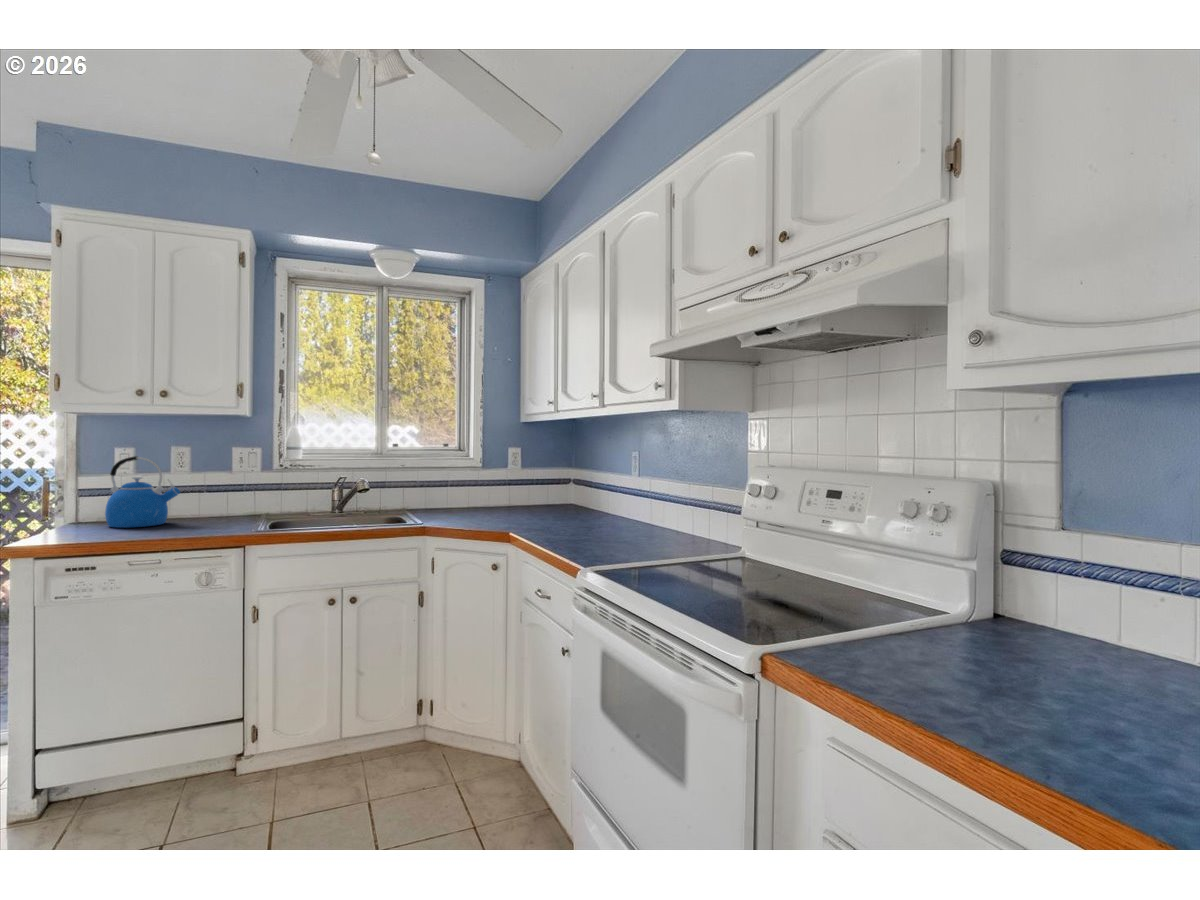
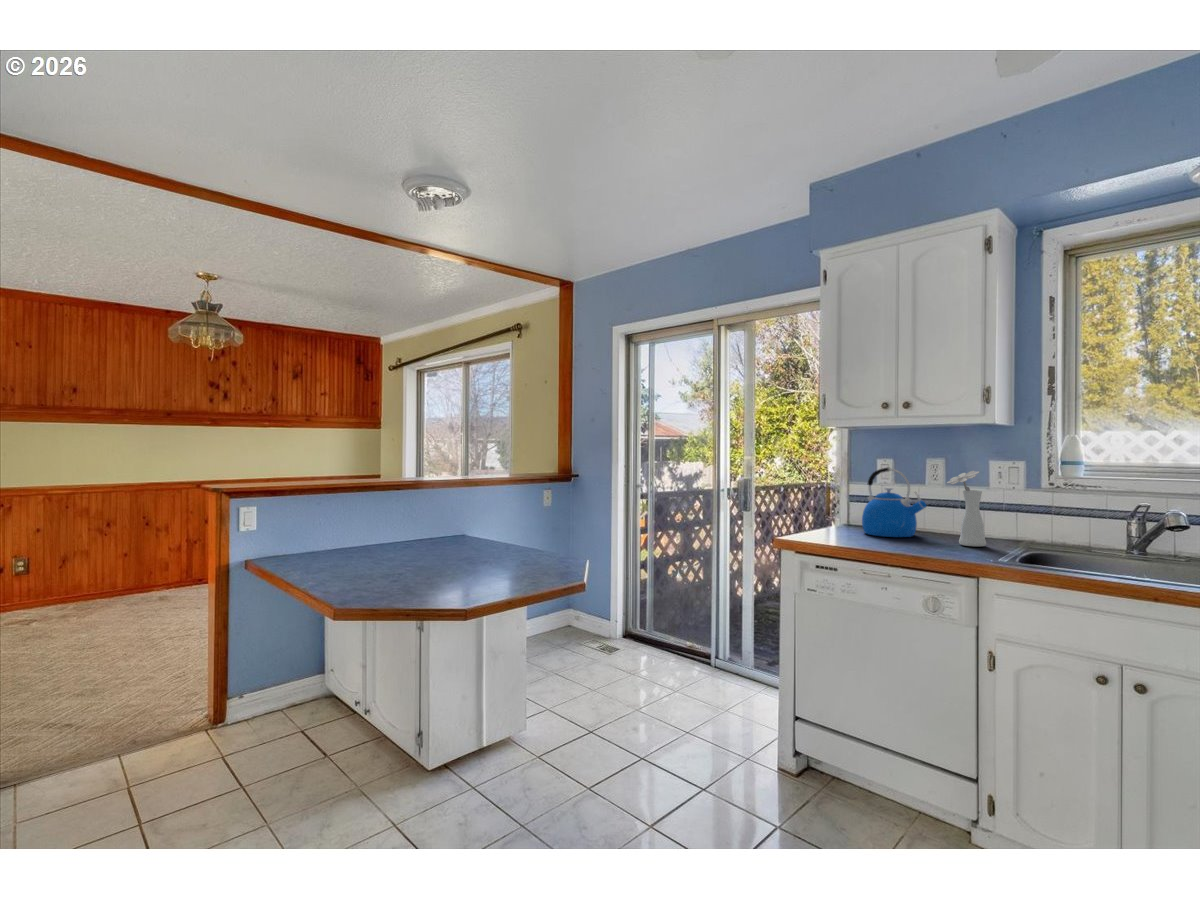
vase: none [203,457,238,525] -> present [947,471,986,547]

